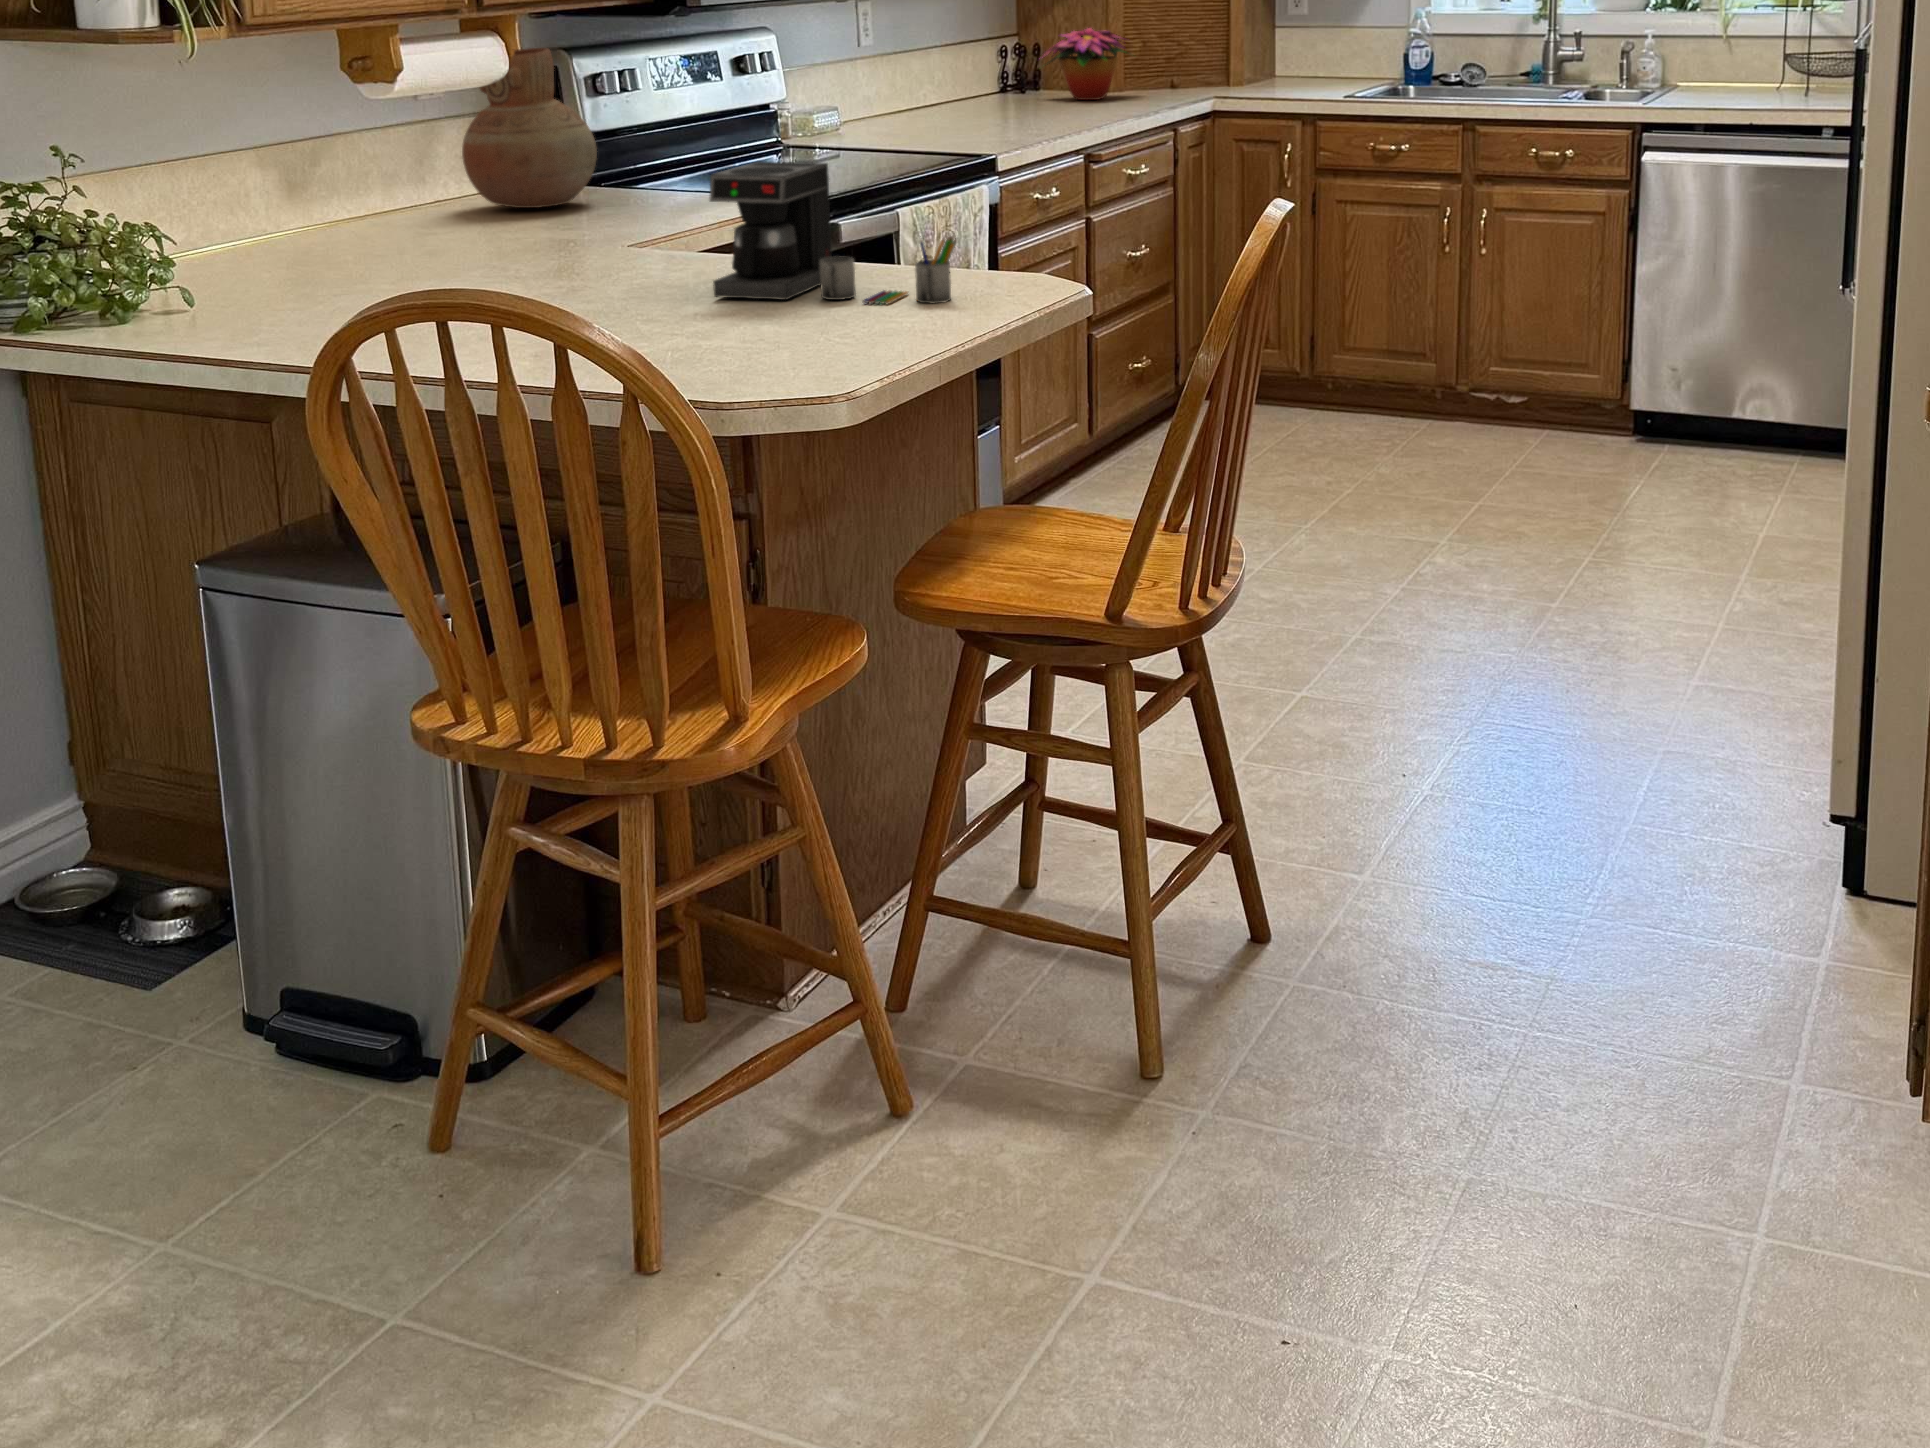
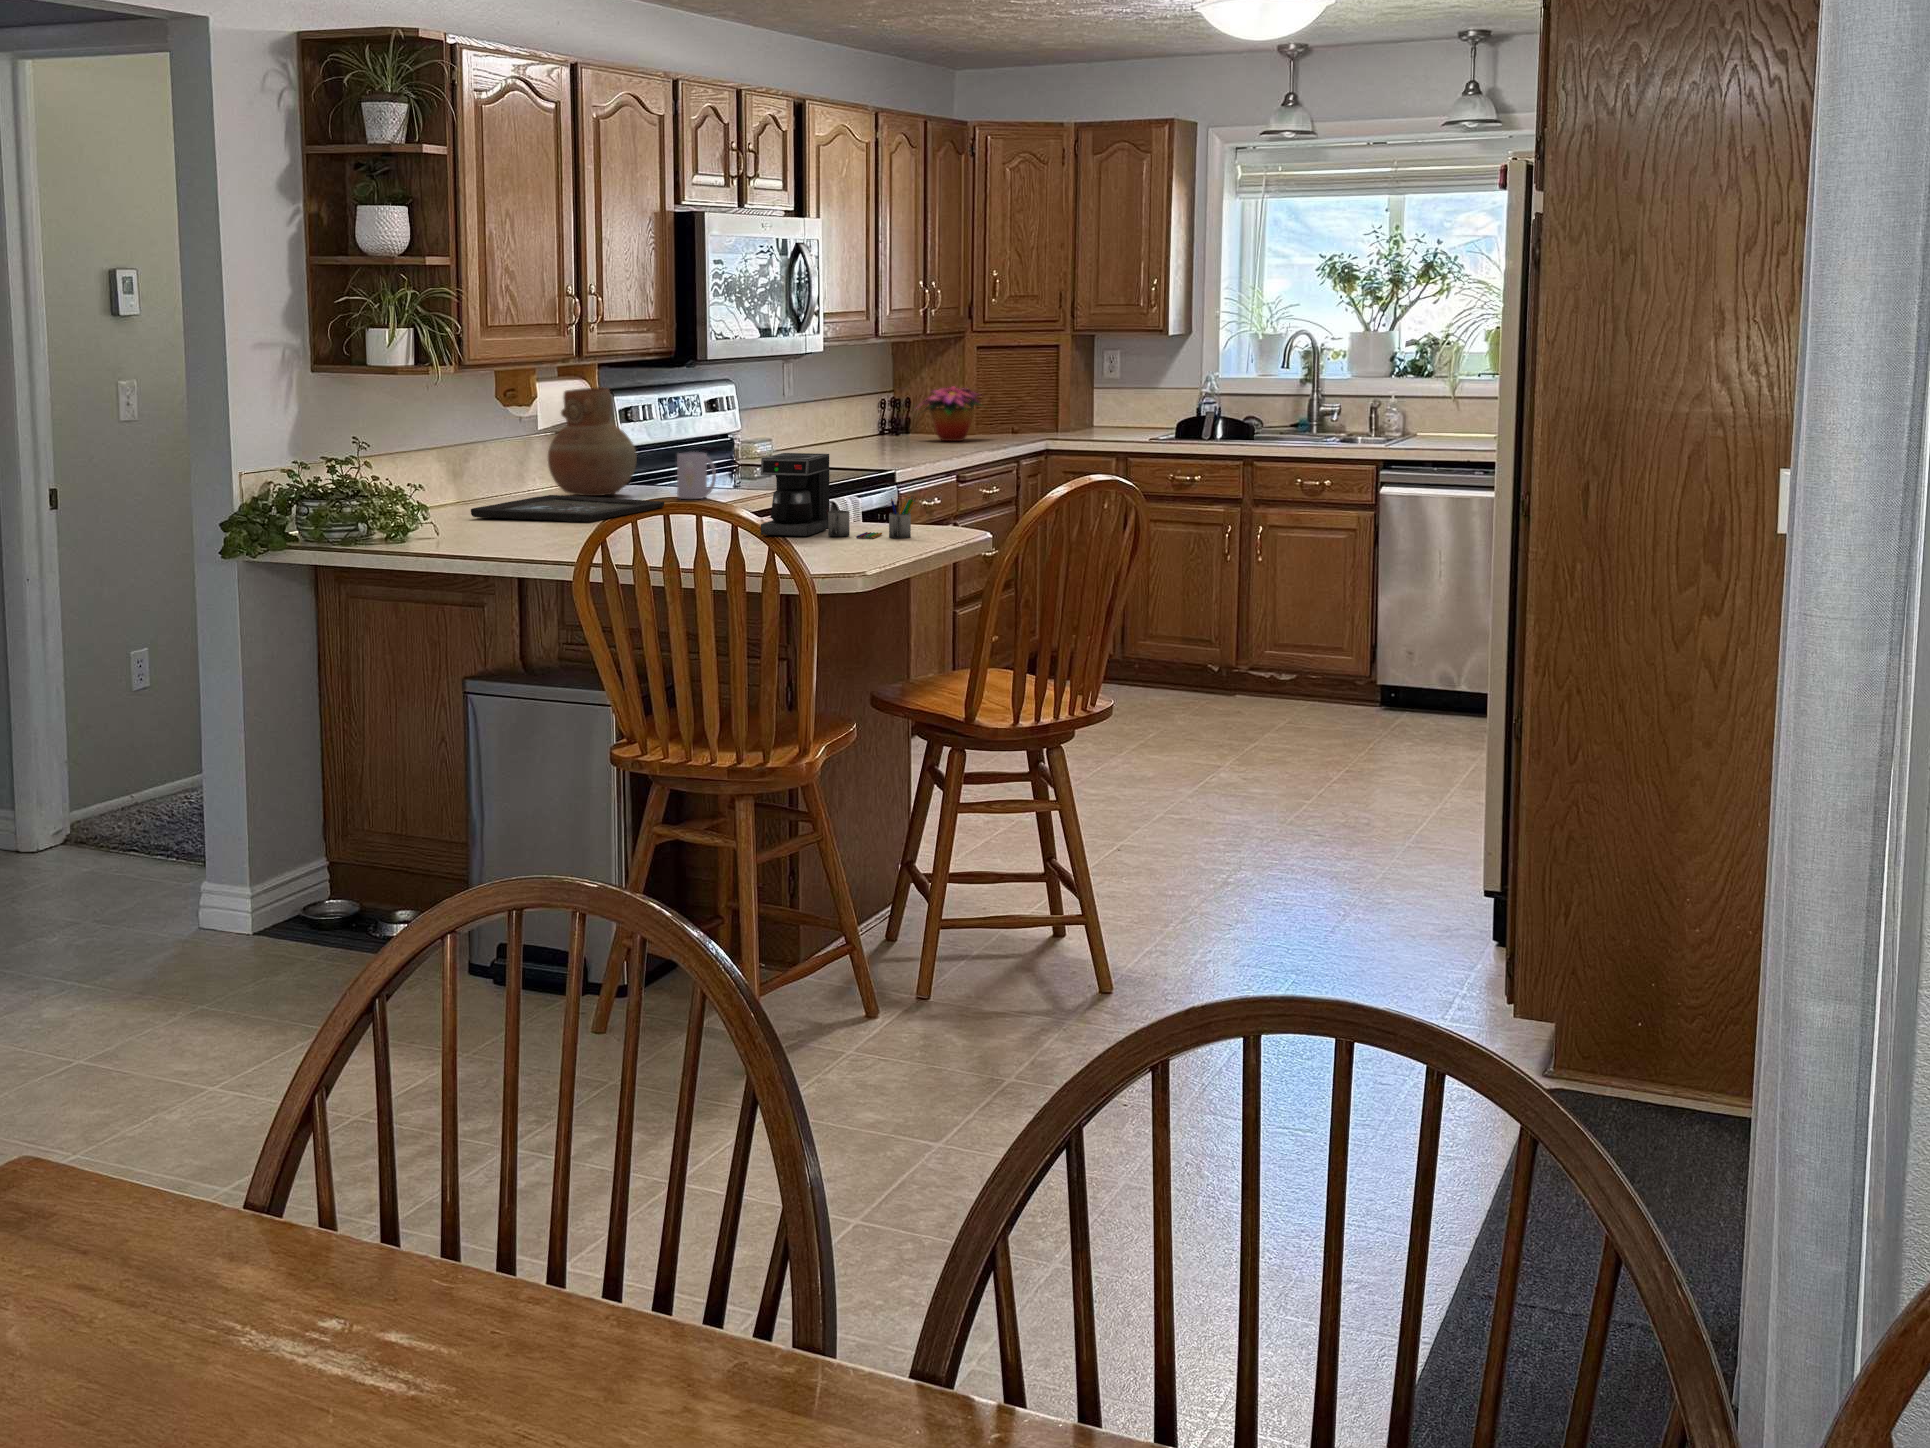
mug: none [648,143,707,213] -> present [677,452,716,499]
tray: none [300,212,617,266] -> present [471,495,664,522]

